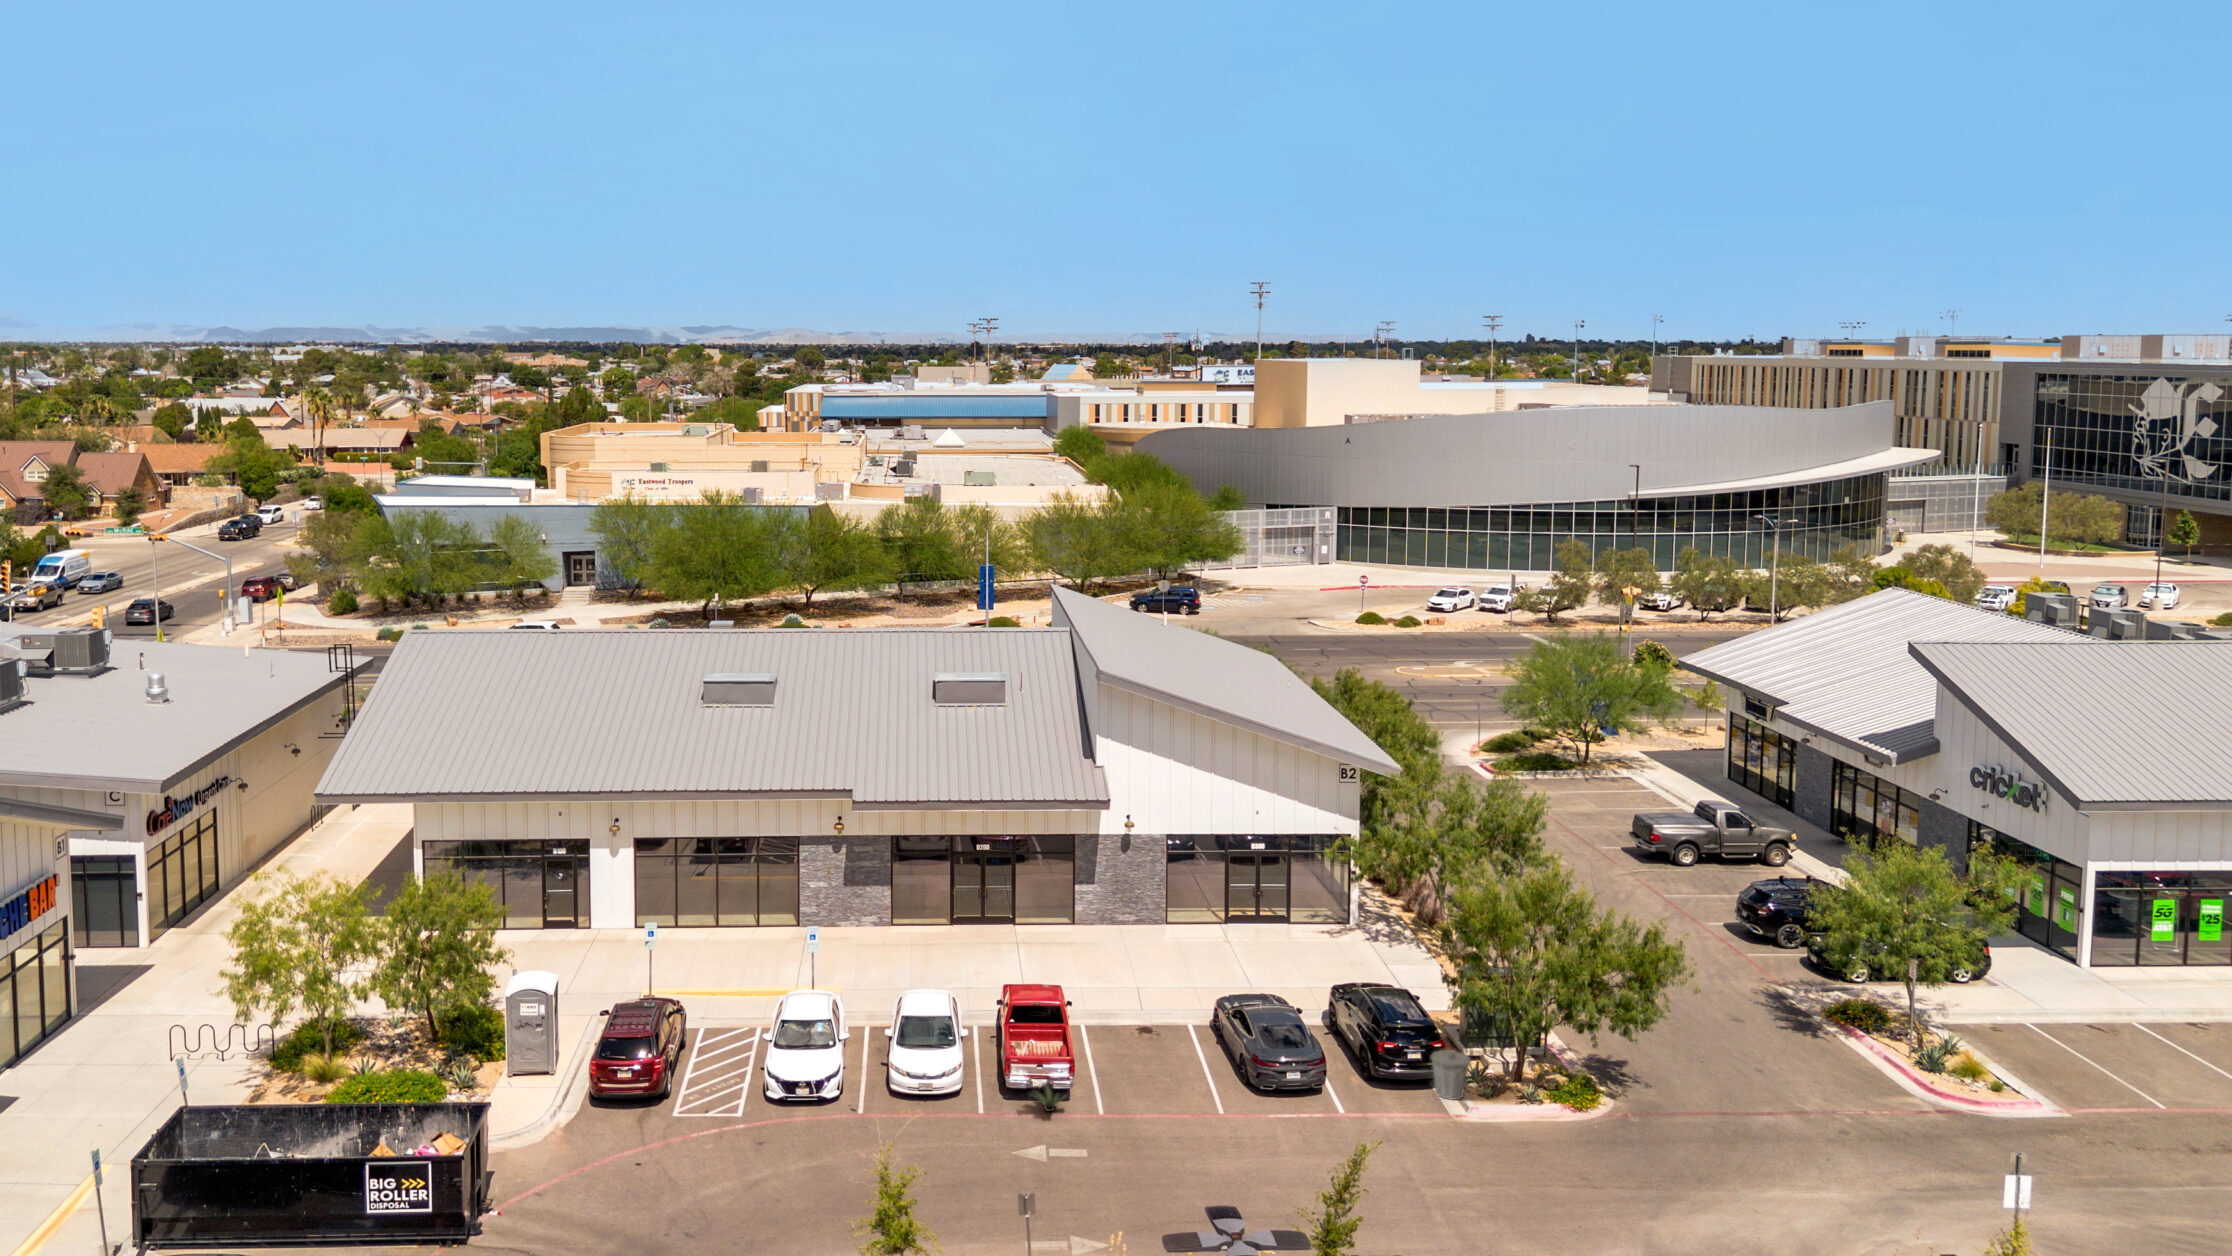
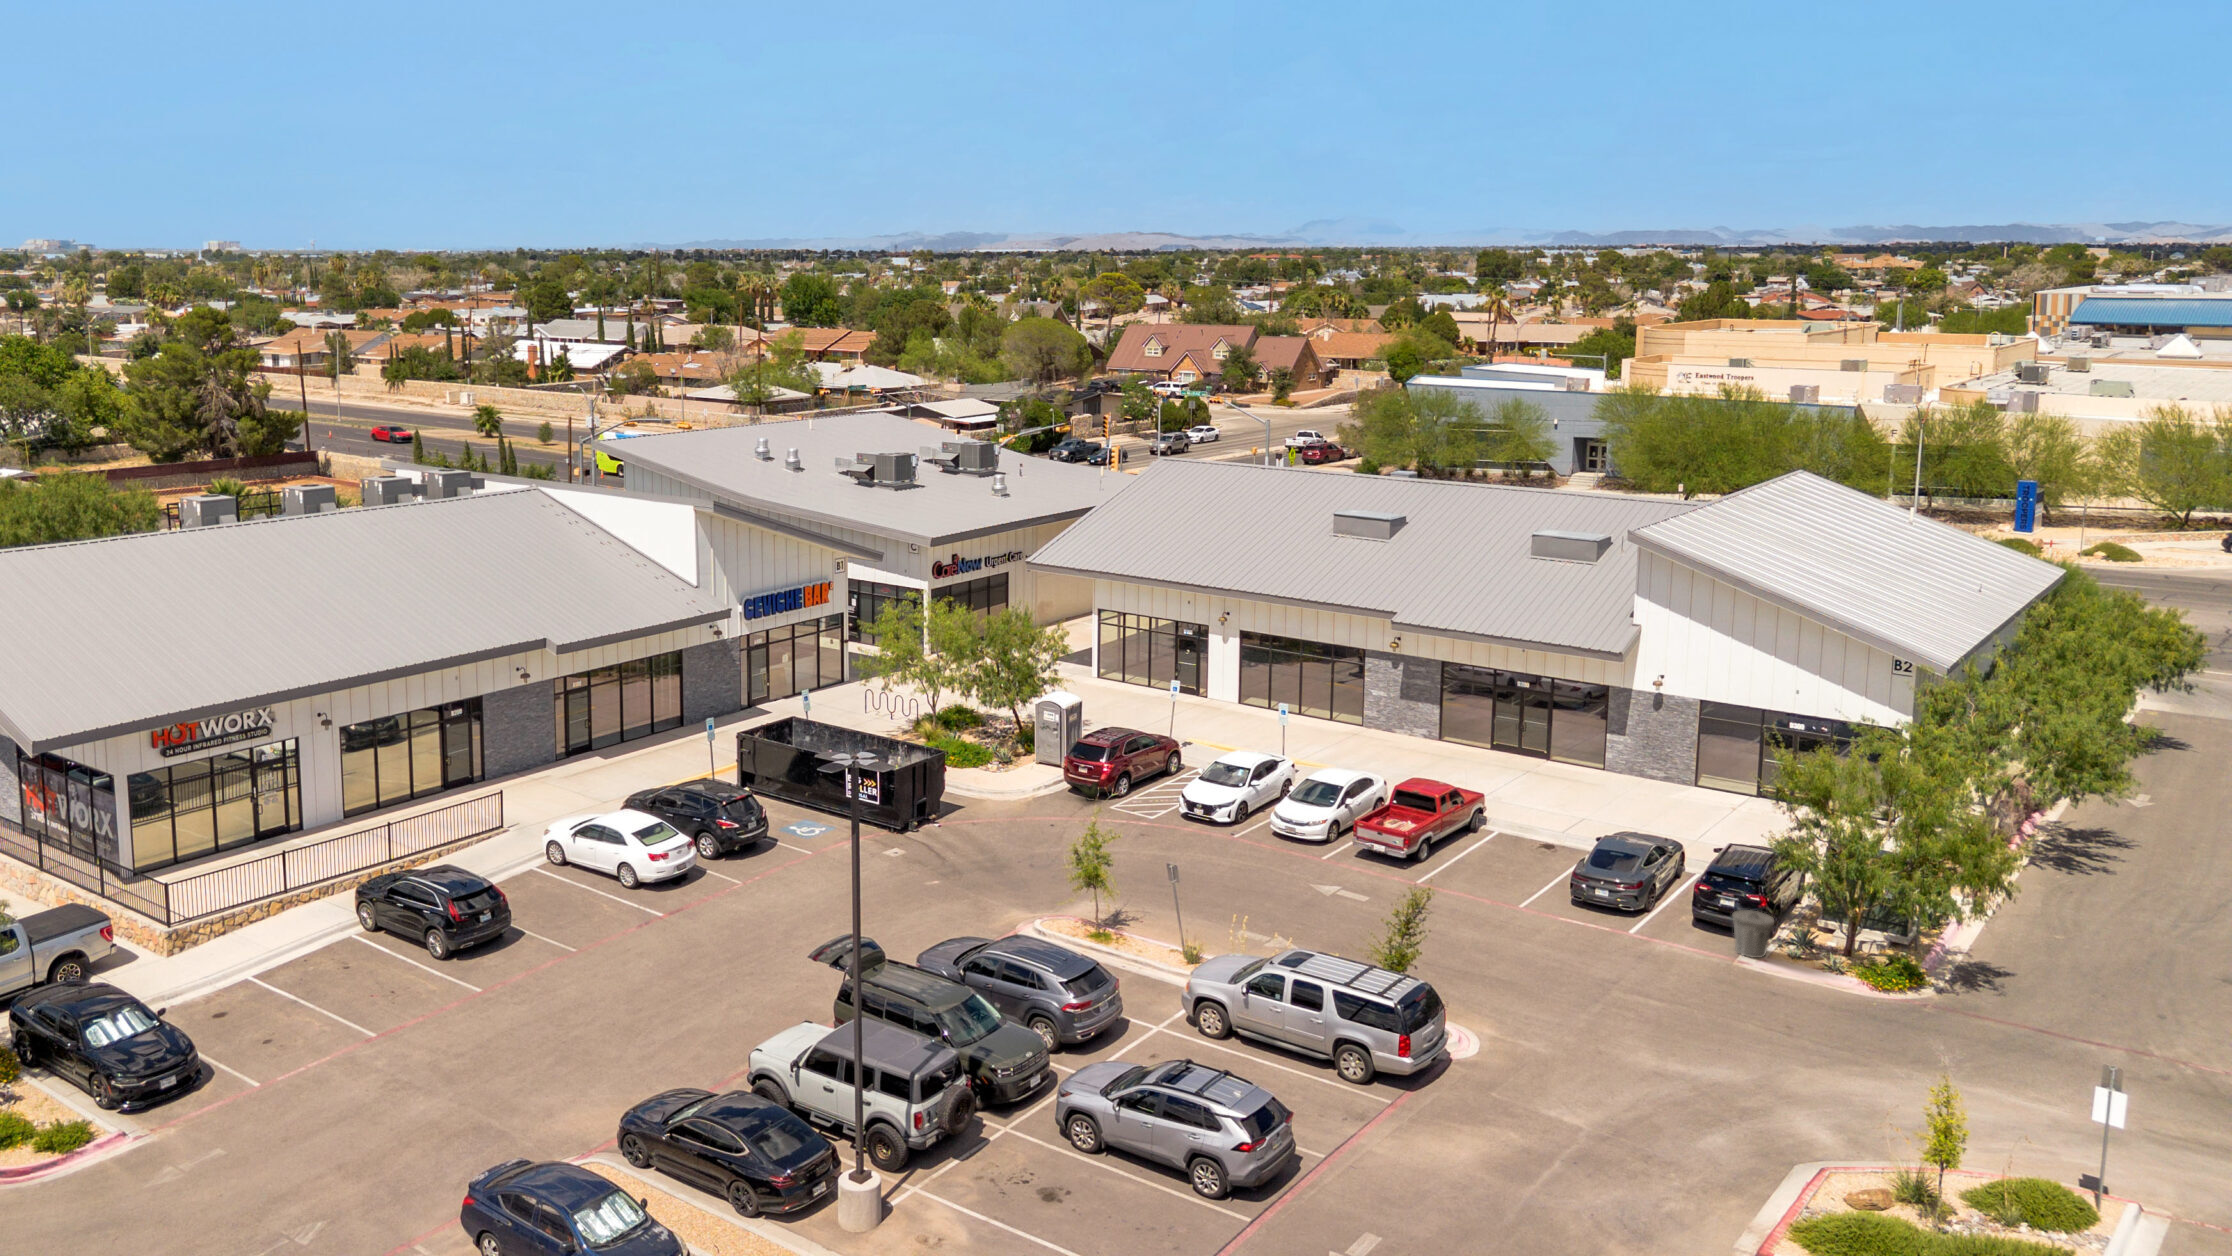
potted plant: present [1027,1083,1069,1112] -> present [1075,782,1102,800]

